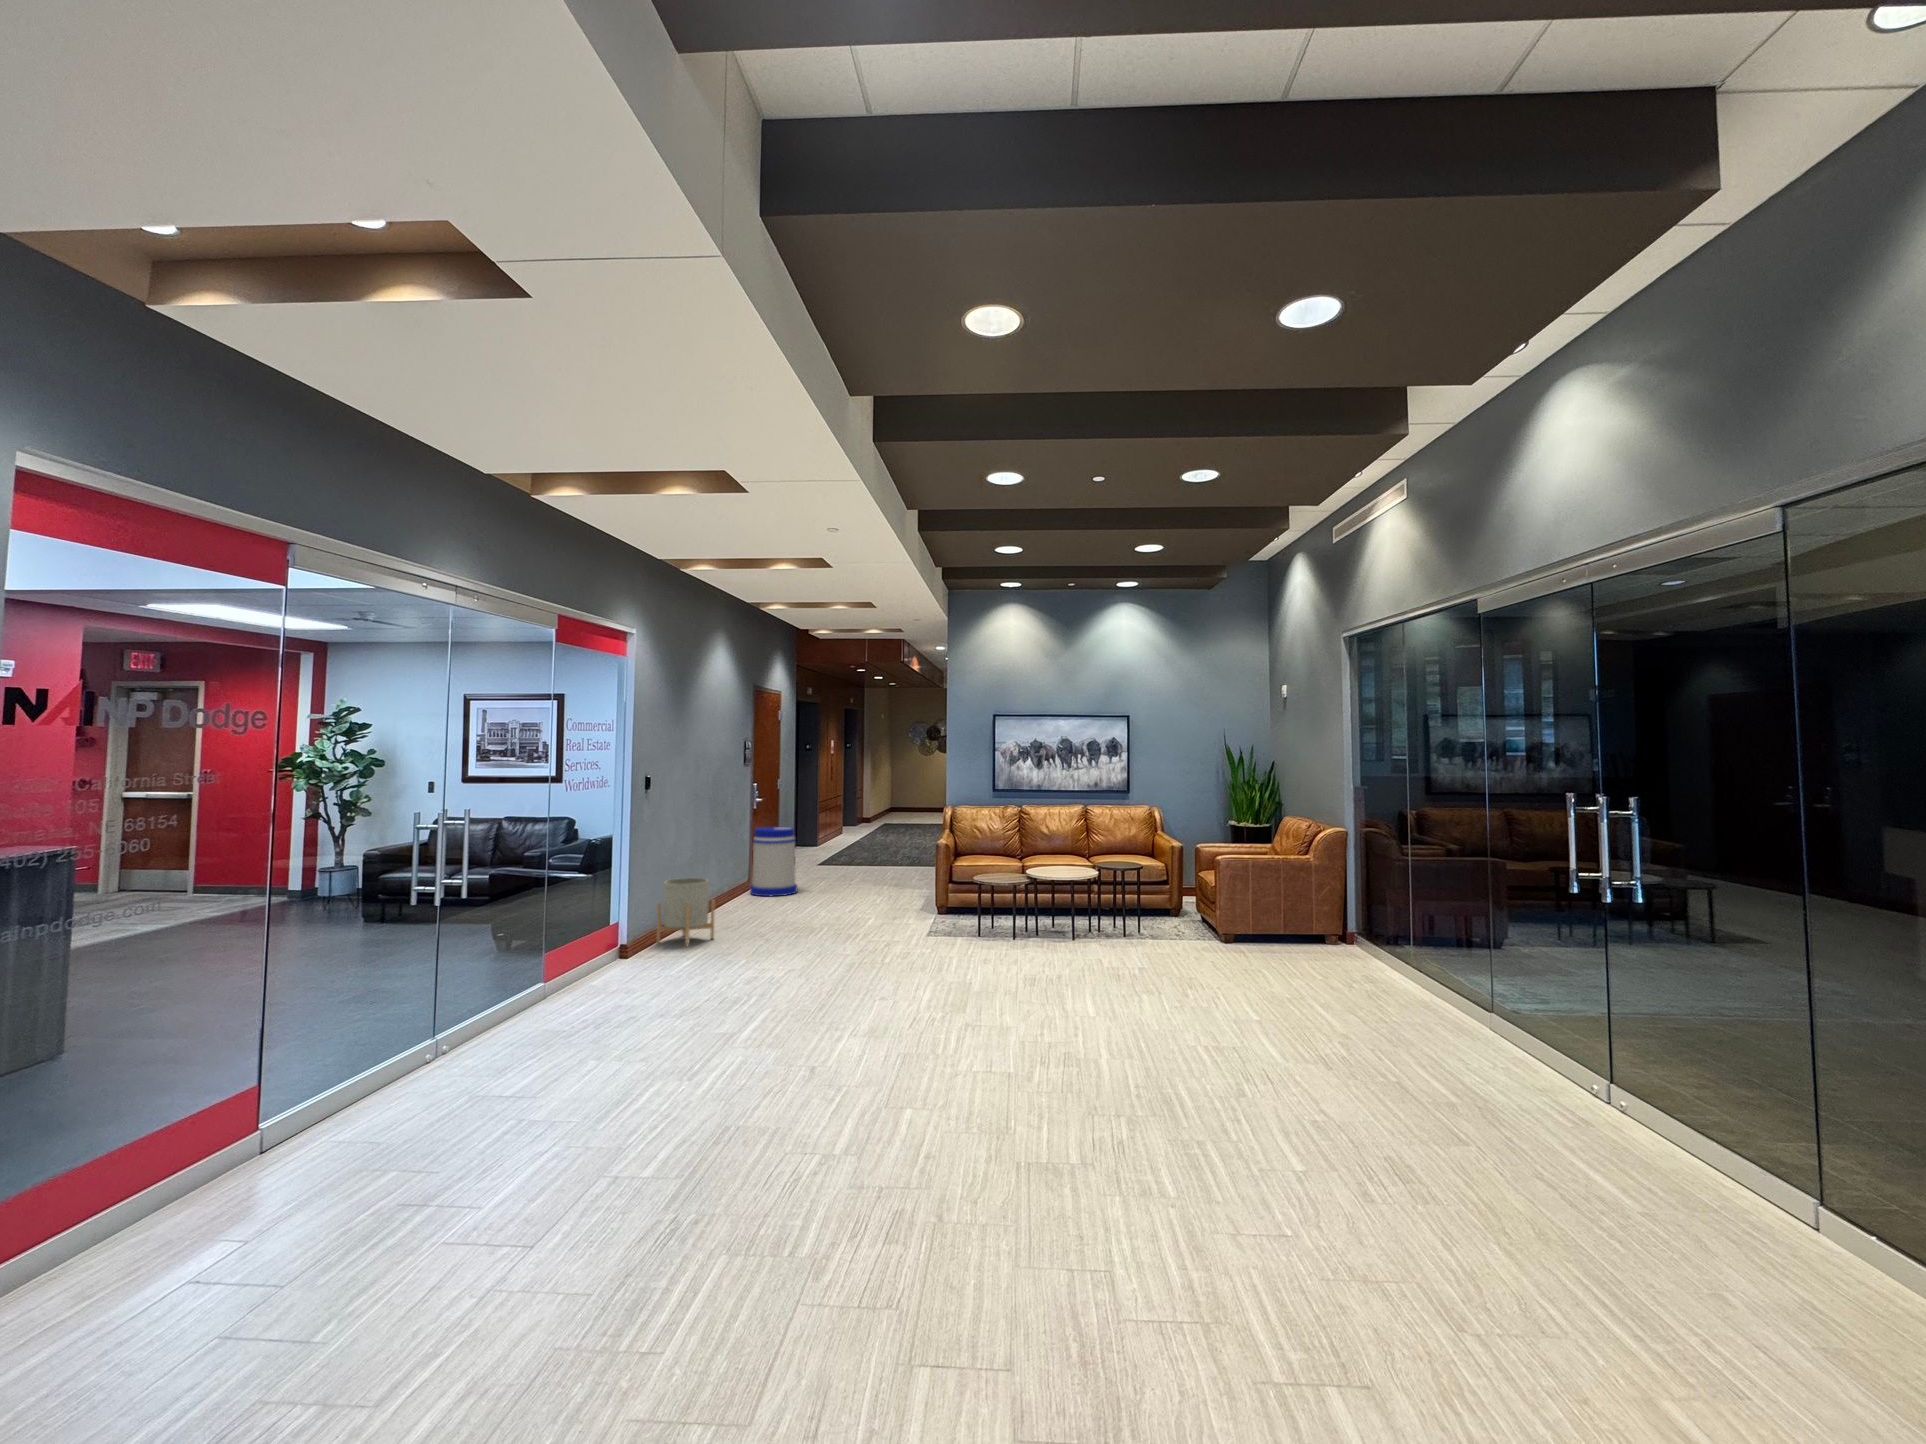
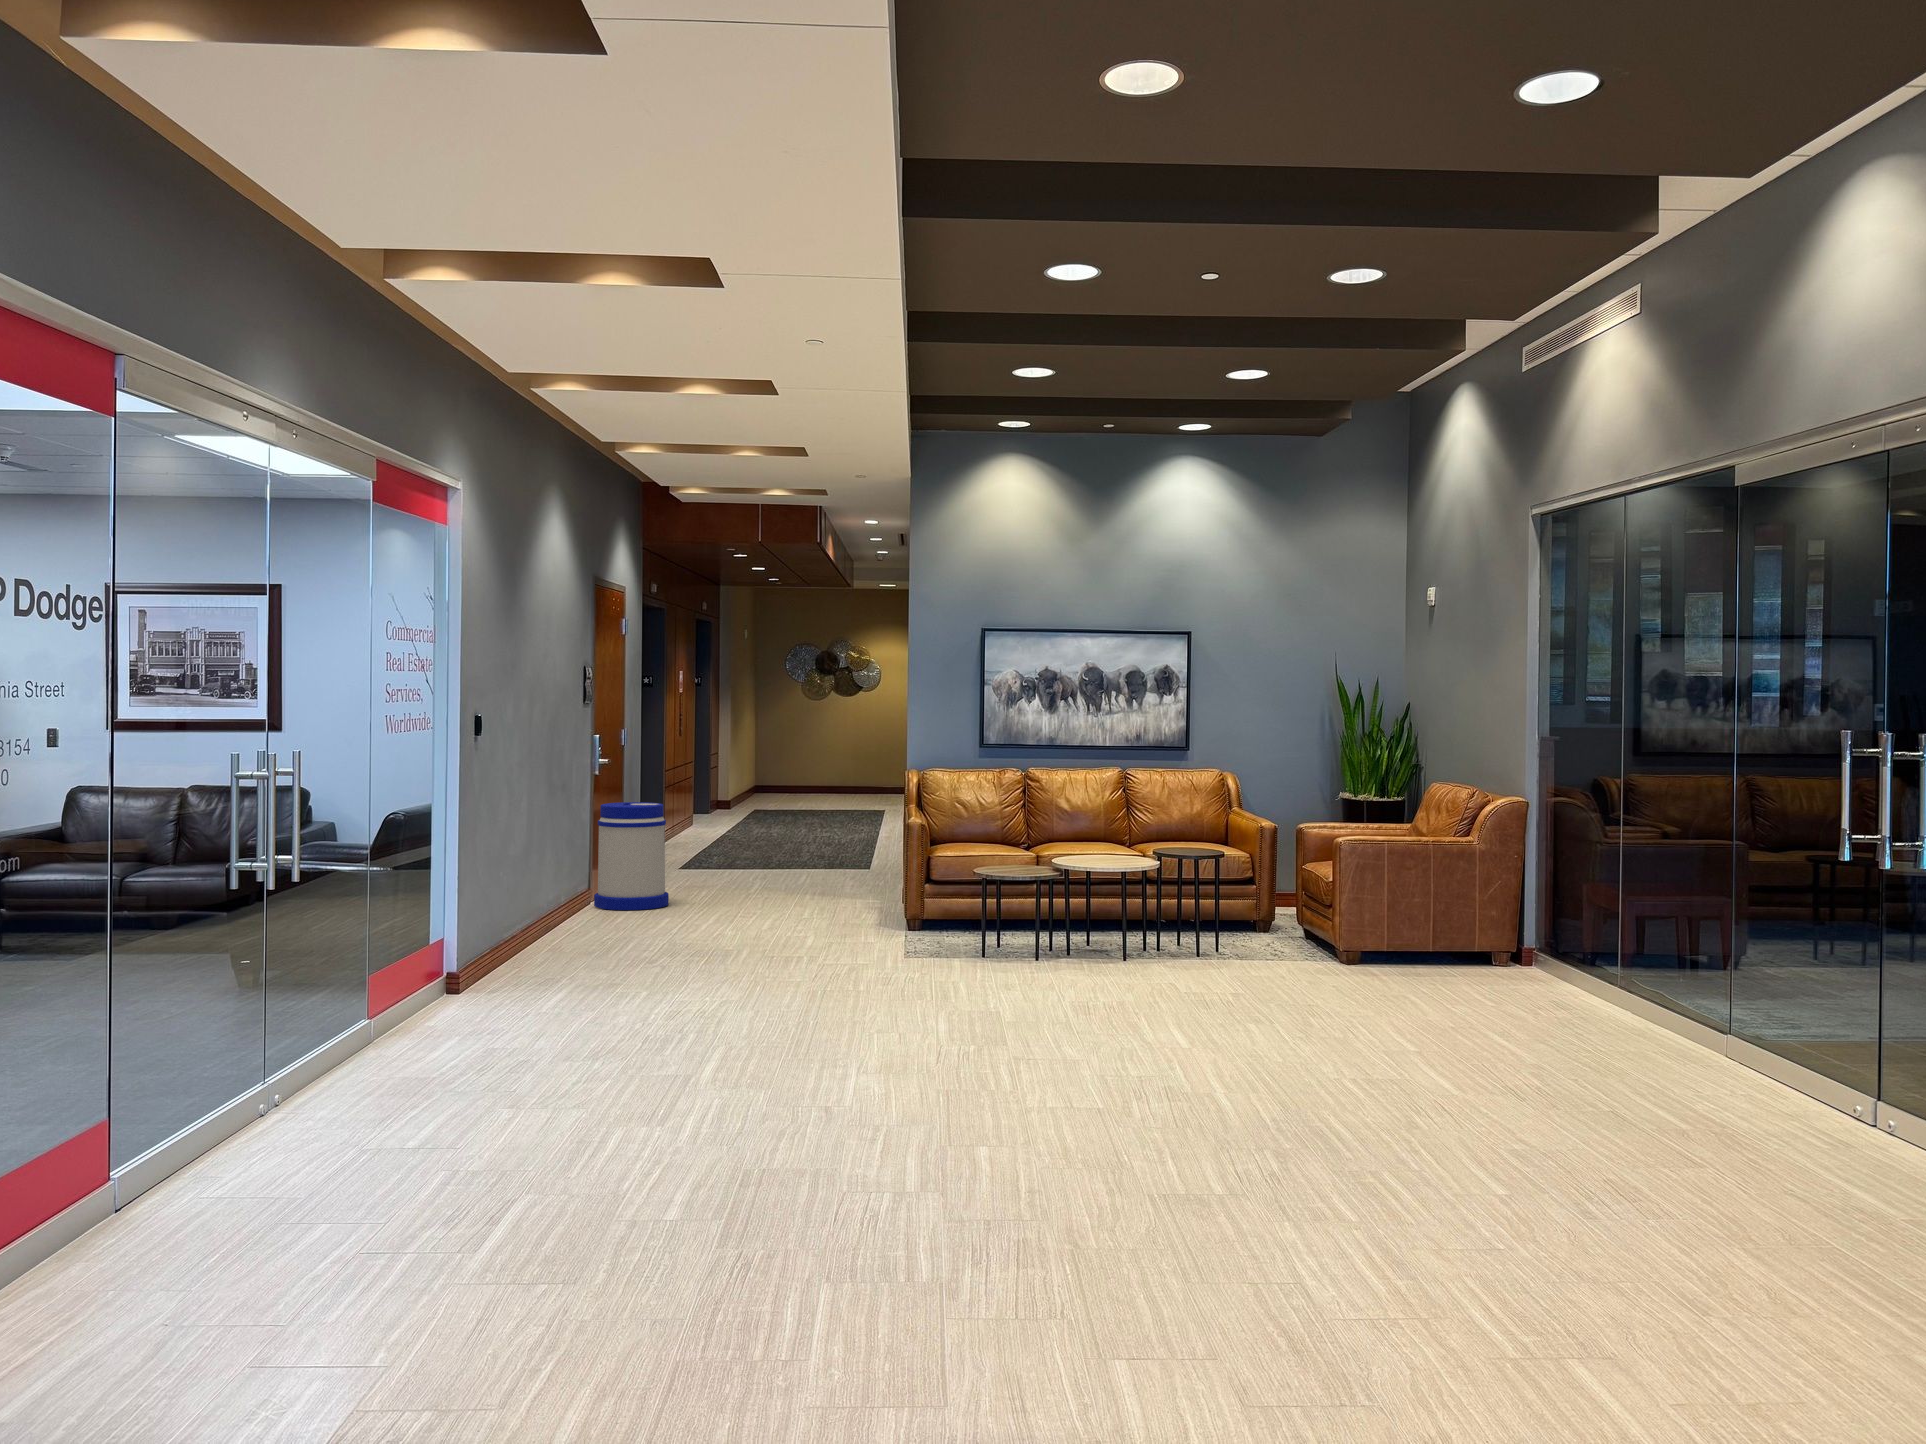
planter: present [657,878,715,946] -> none [494,872,579,973]

